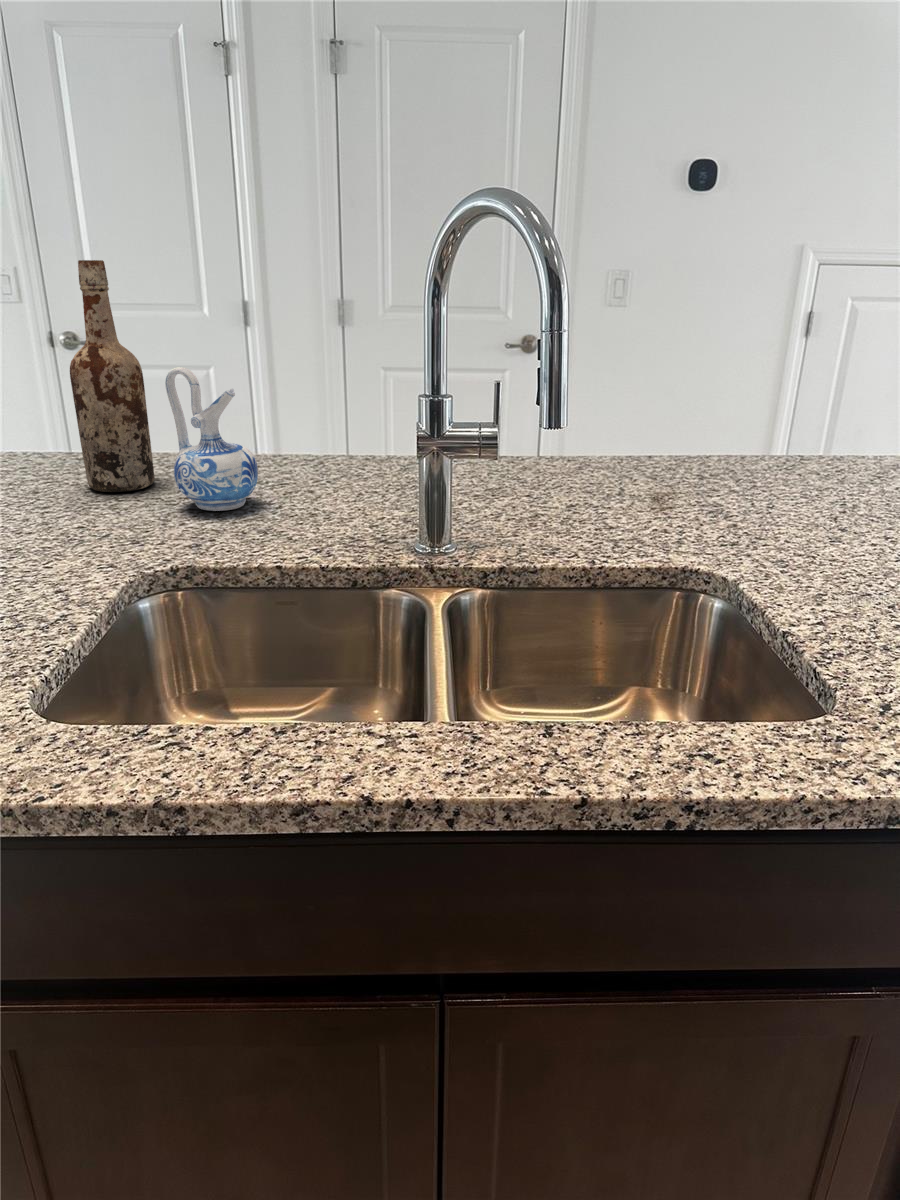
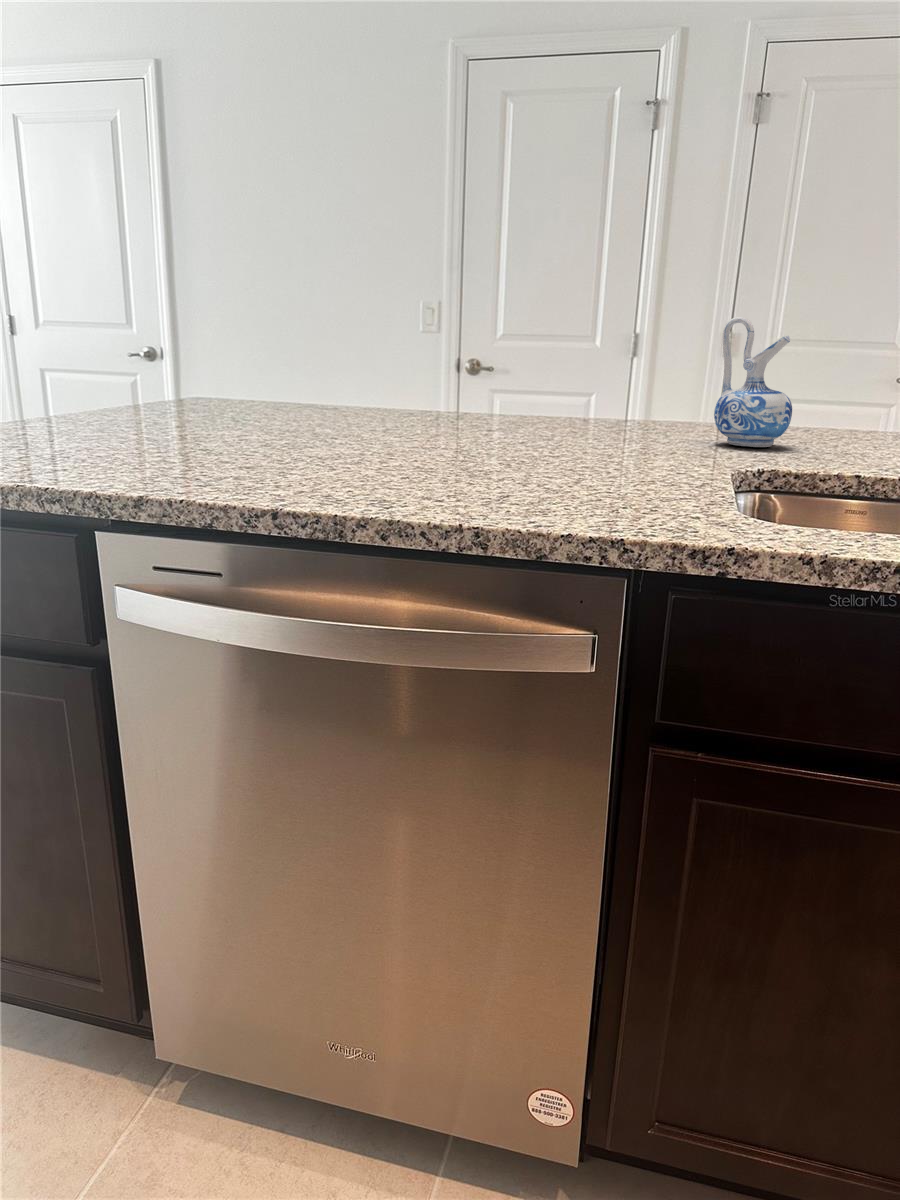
wine bottle: present [70,260,155,492] -> none [613,231,680,434]

